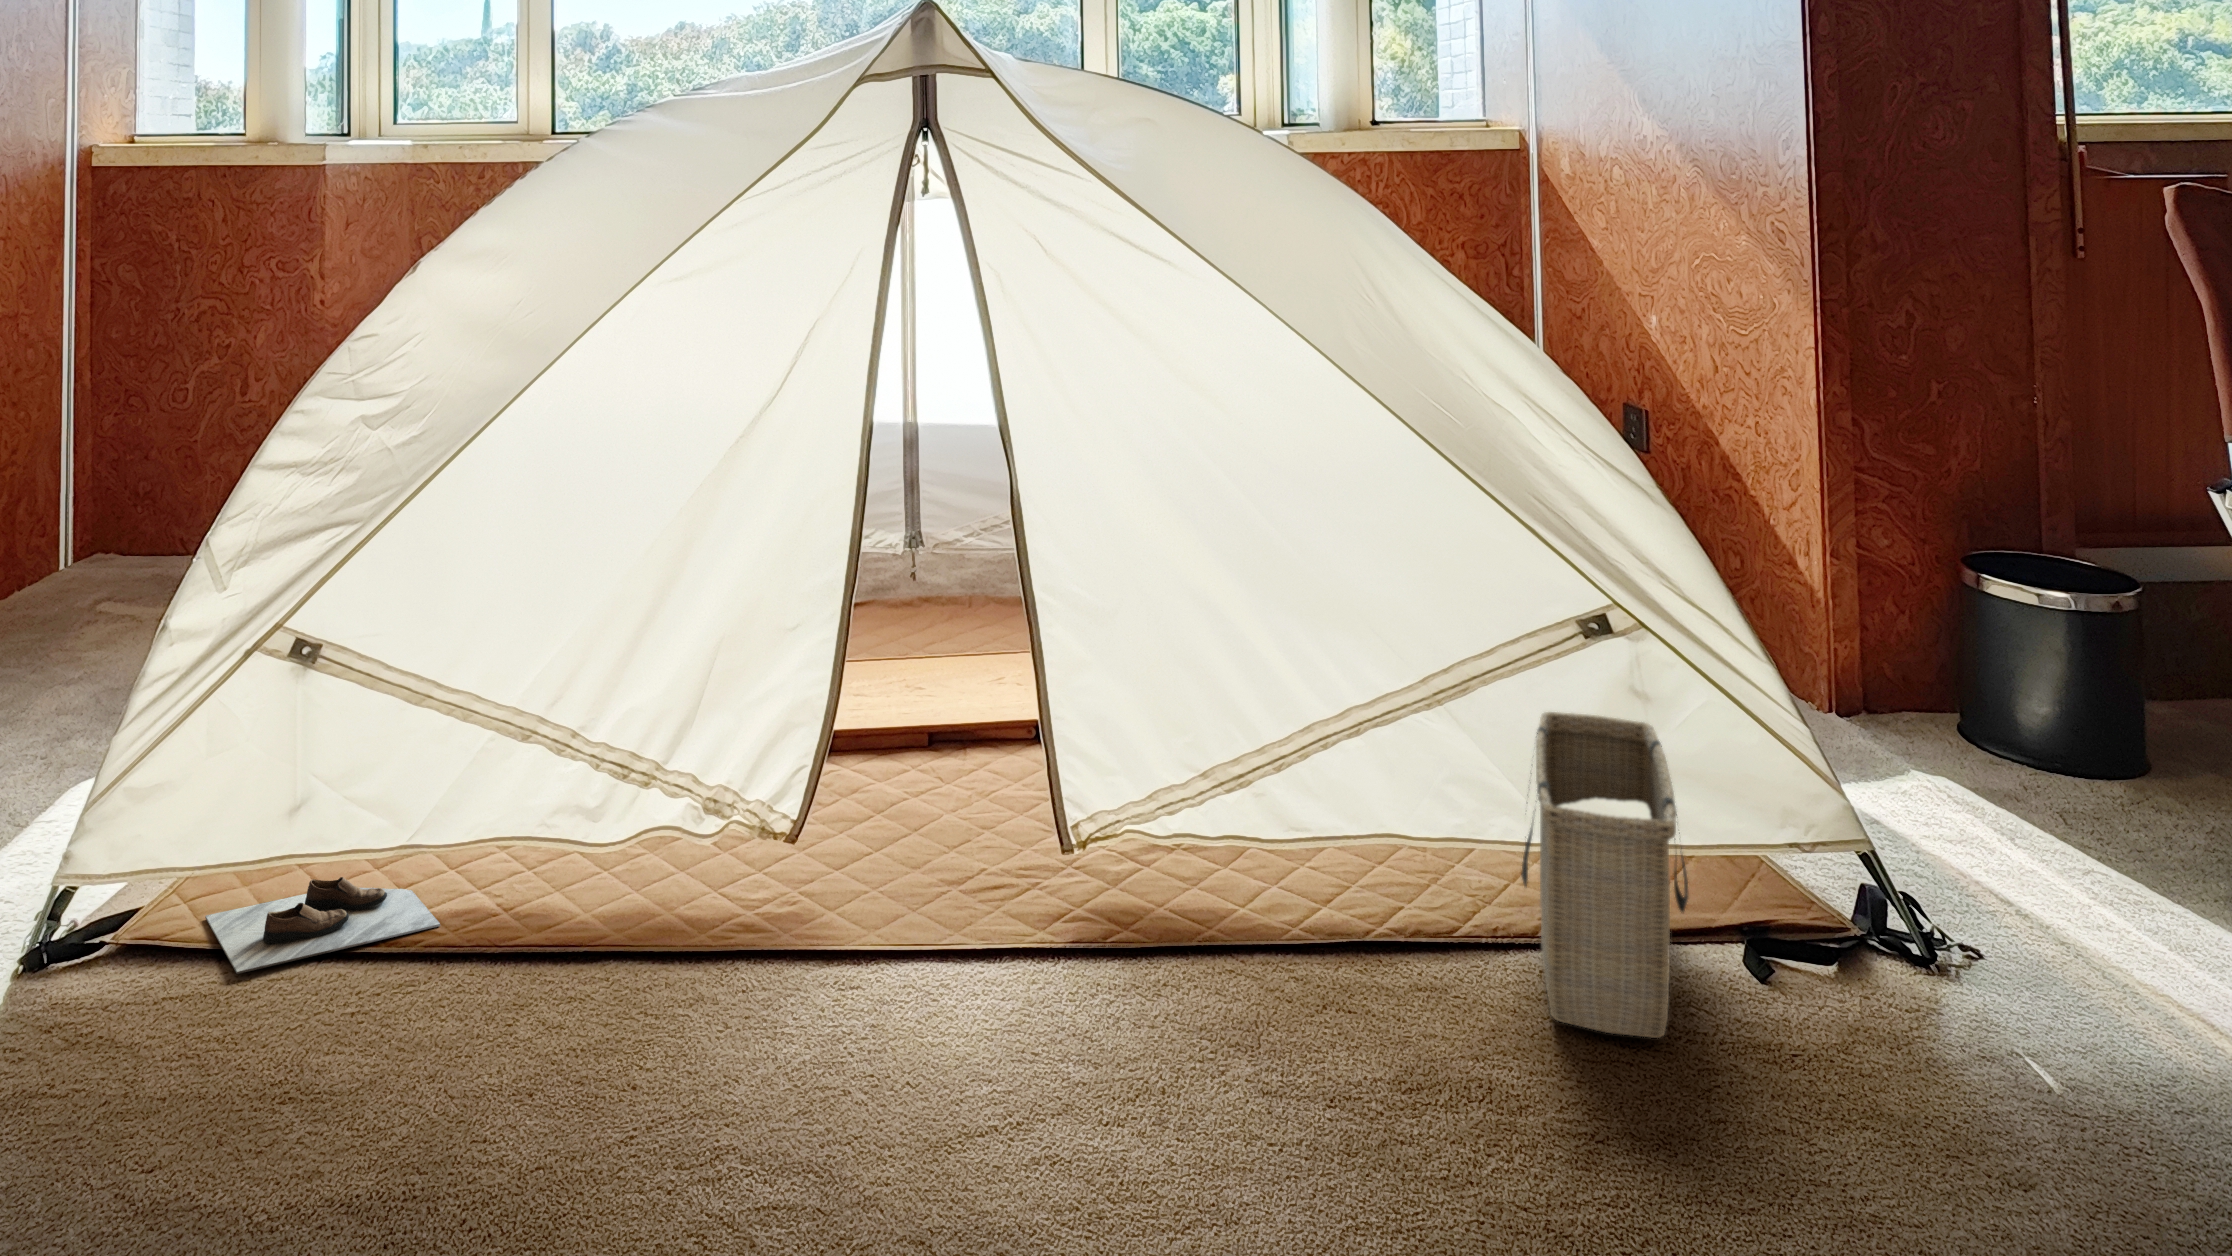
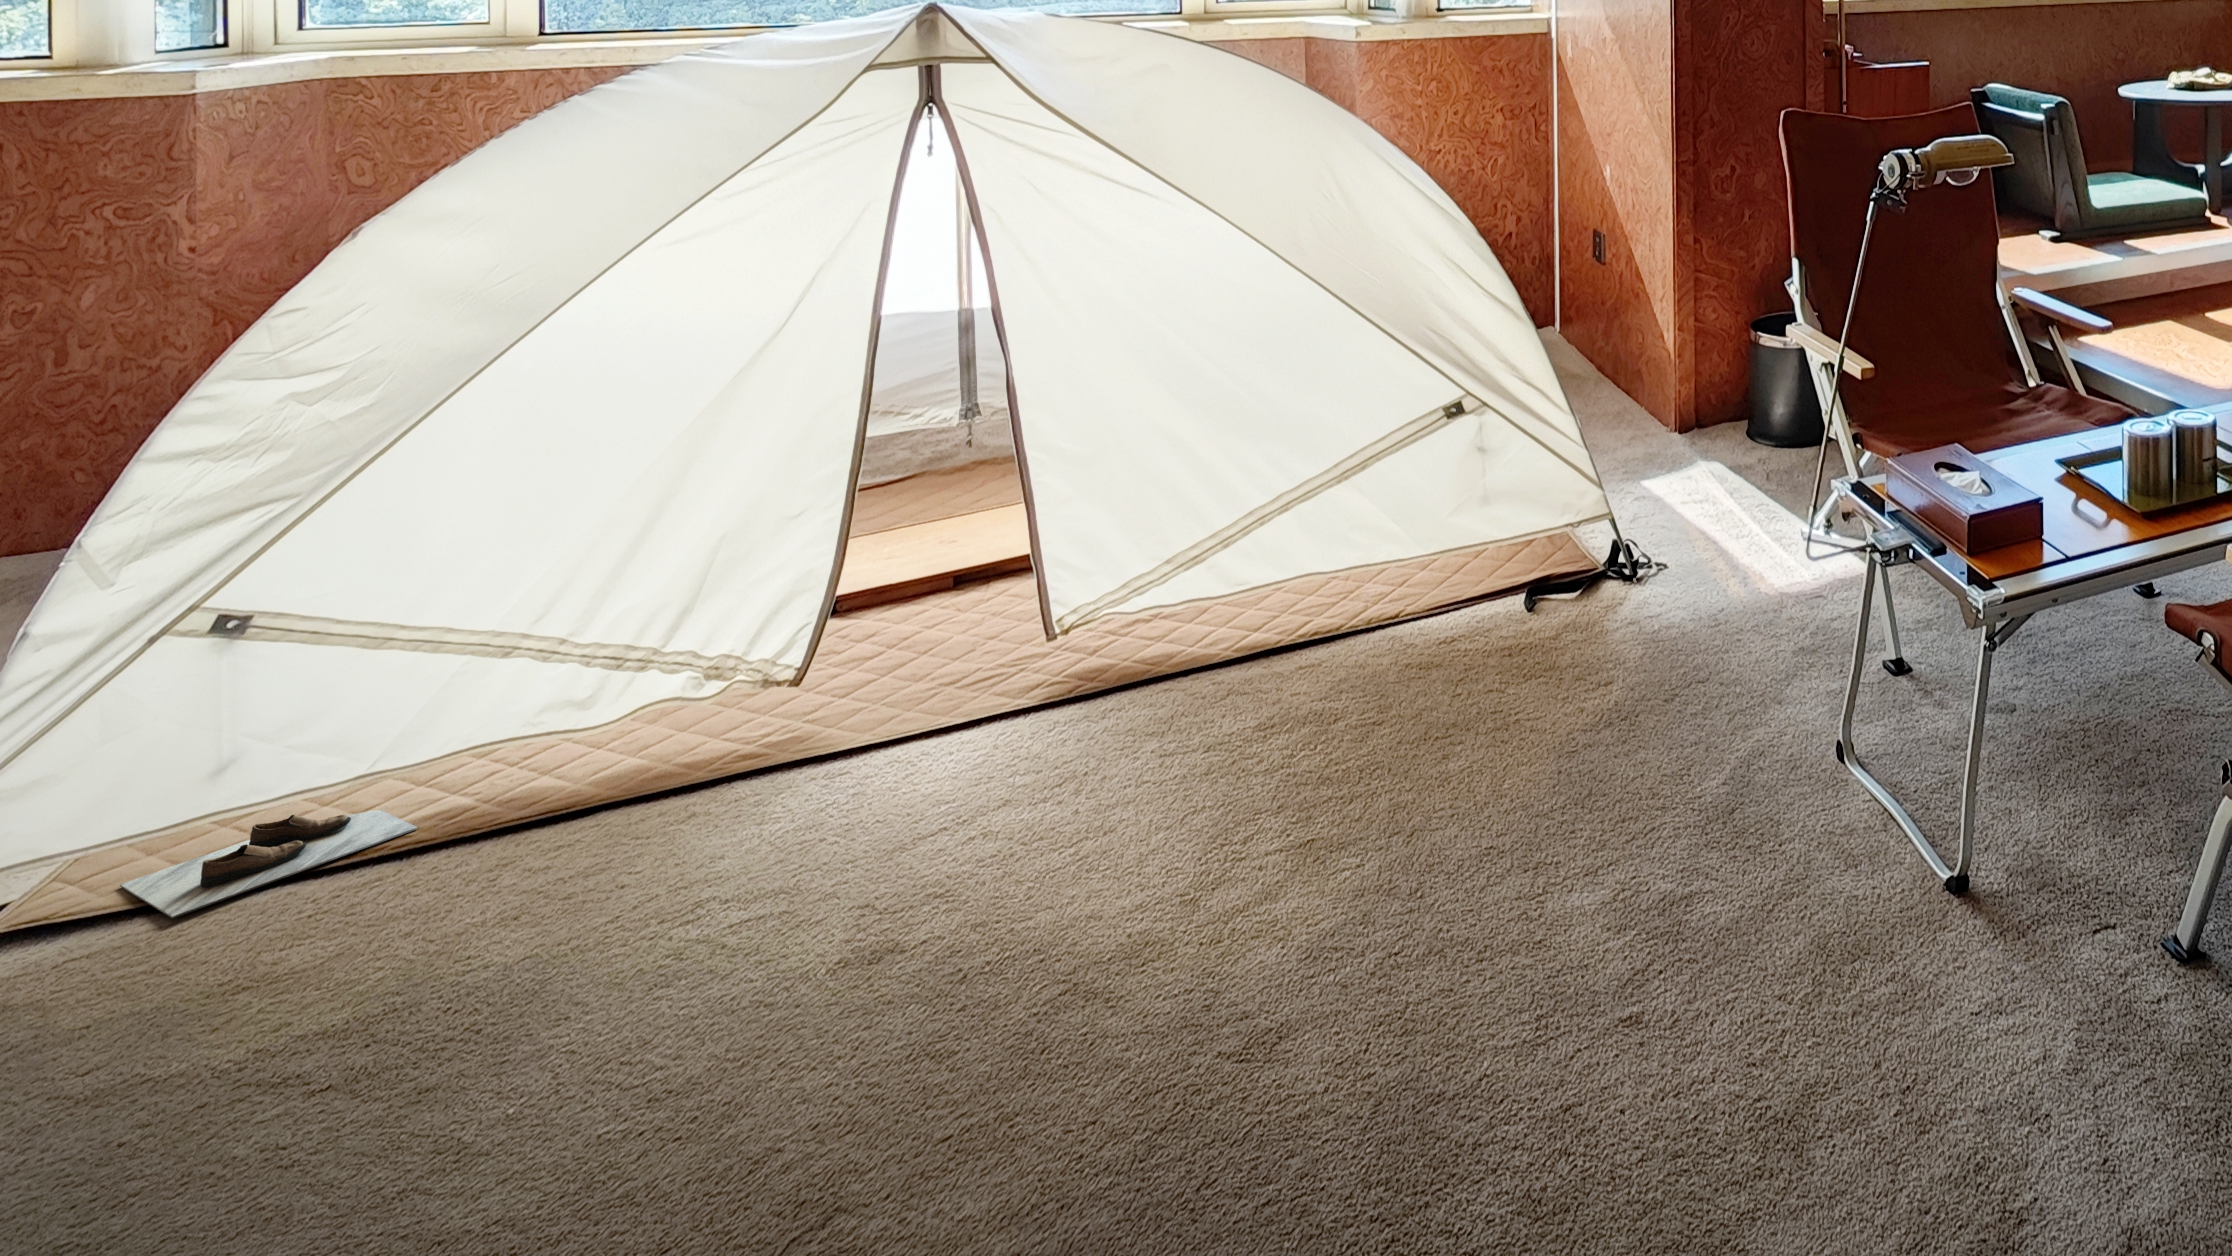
basket: present [1521,712,1688,1038] -> none [1391,467,1503,669]

